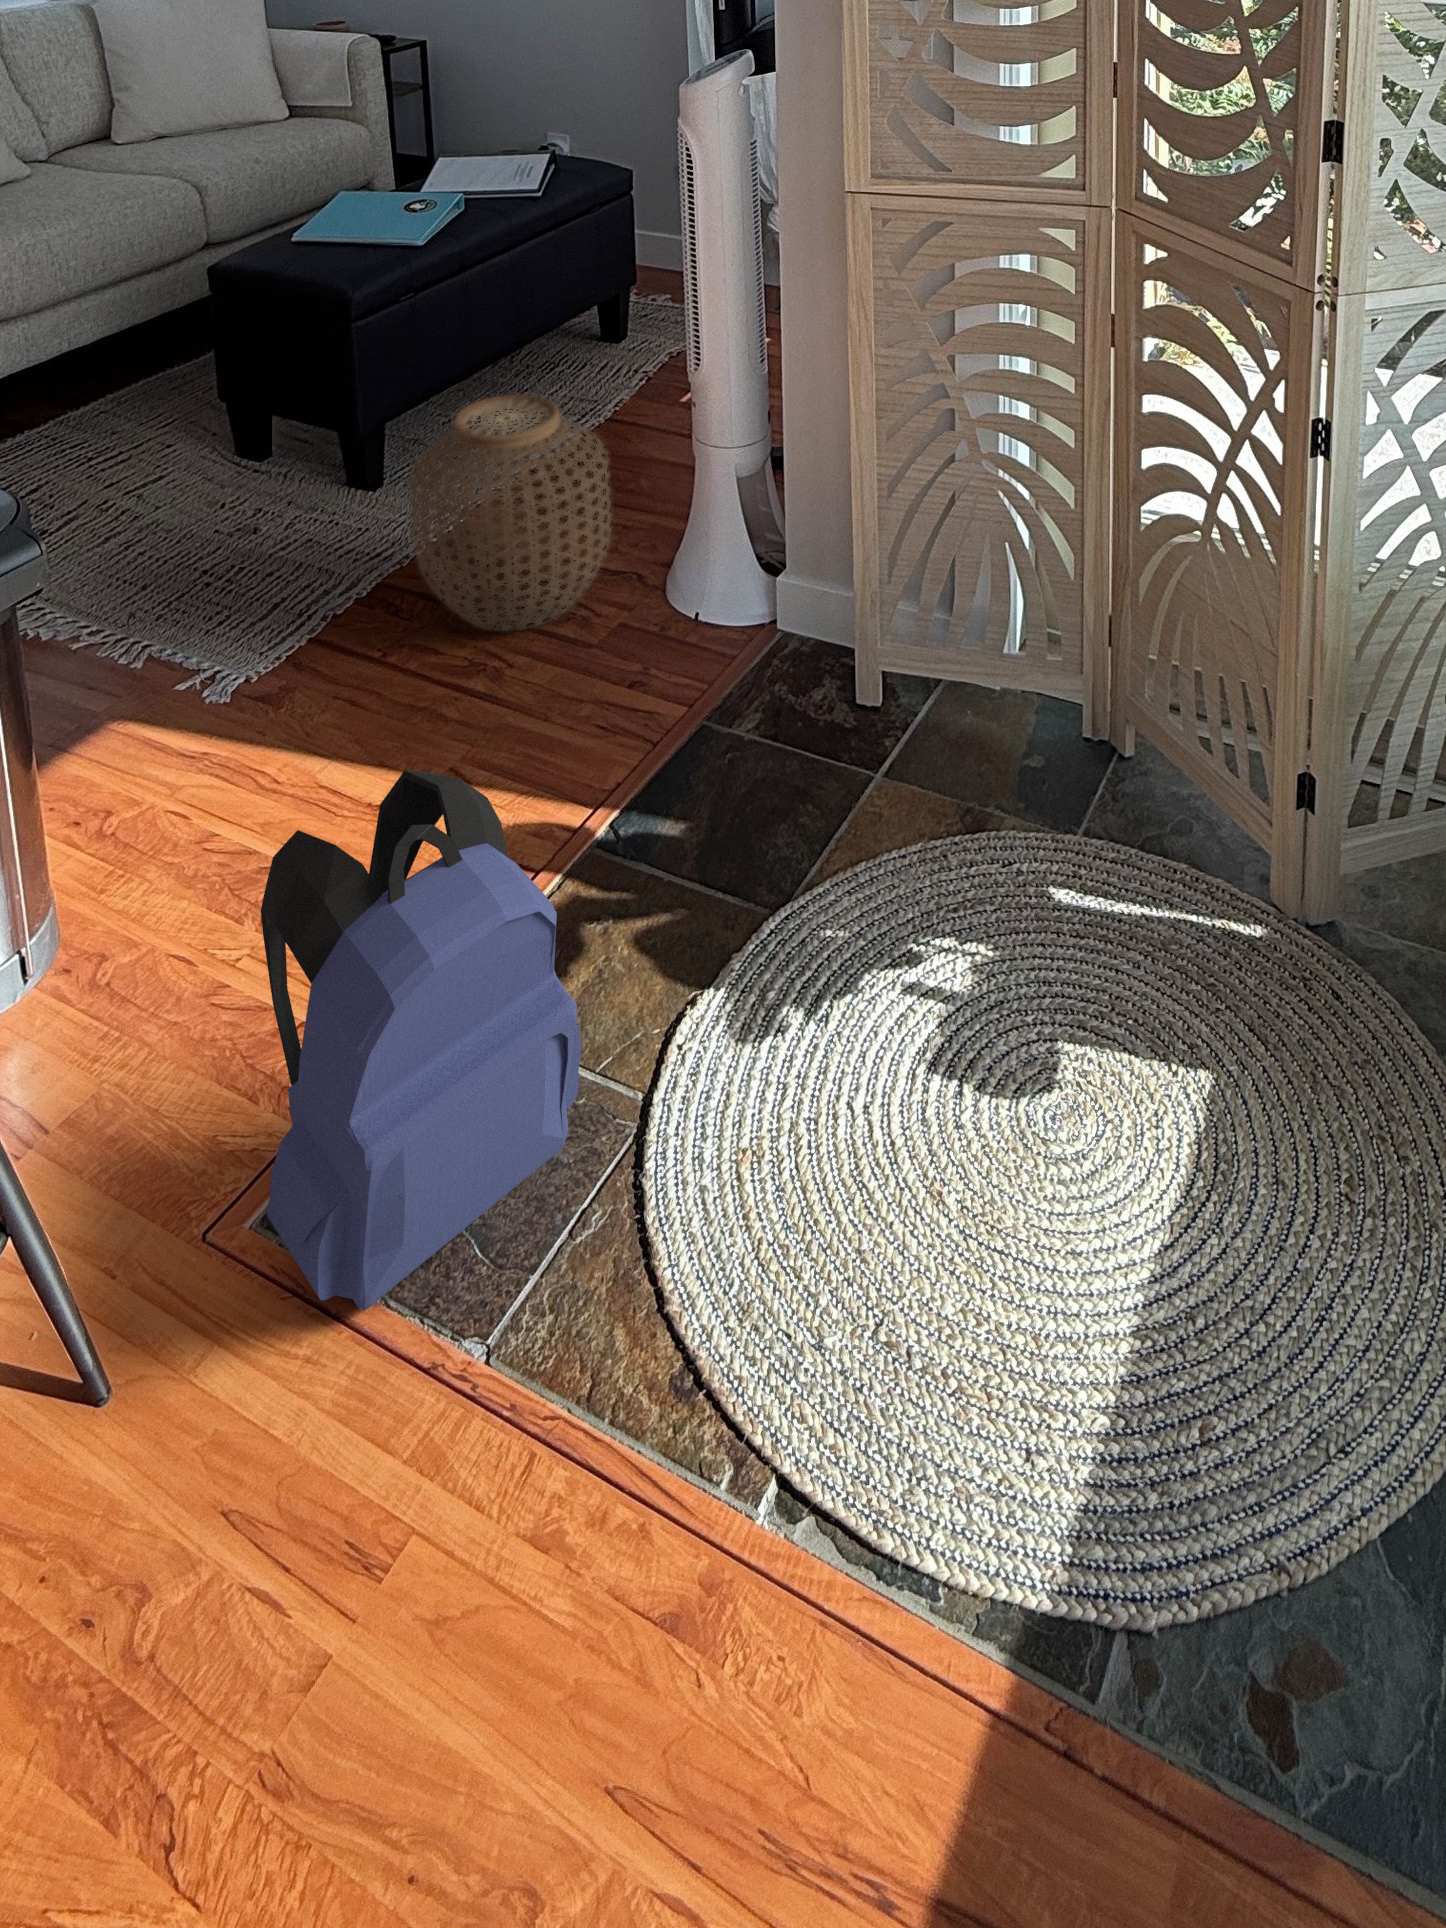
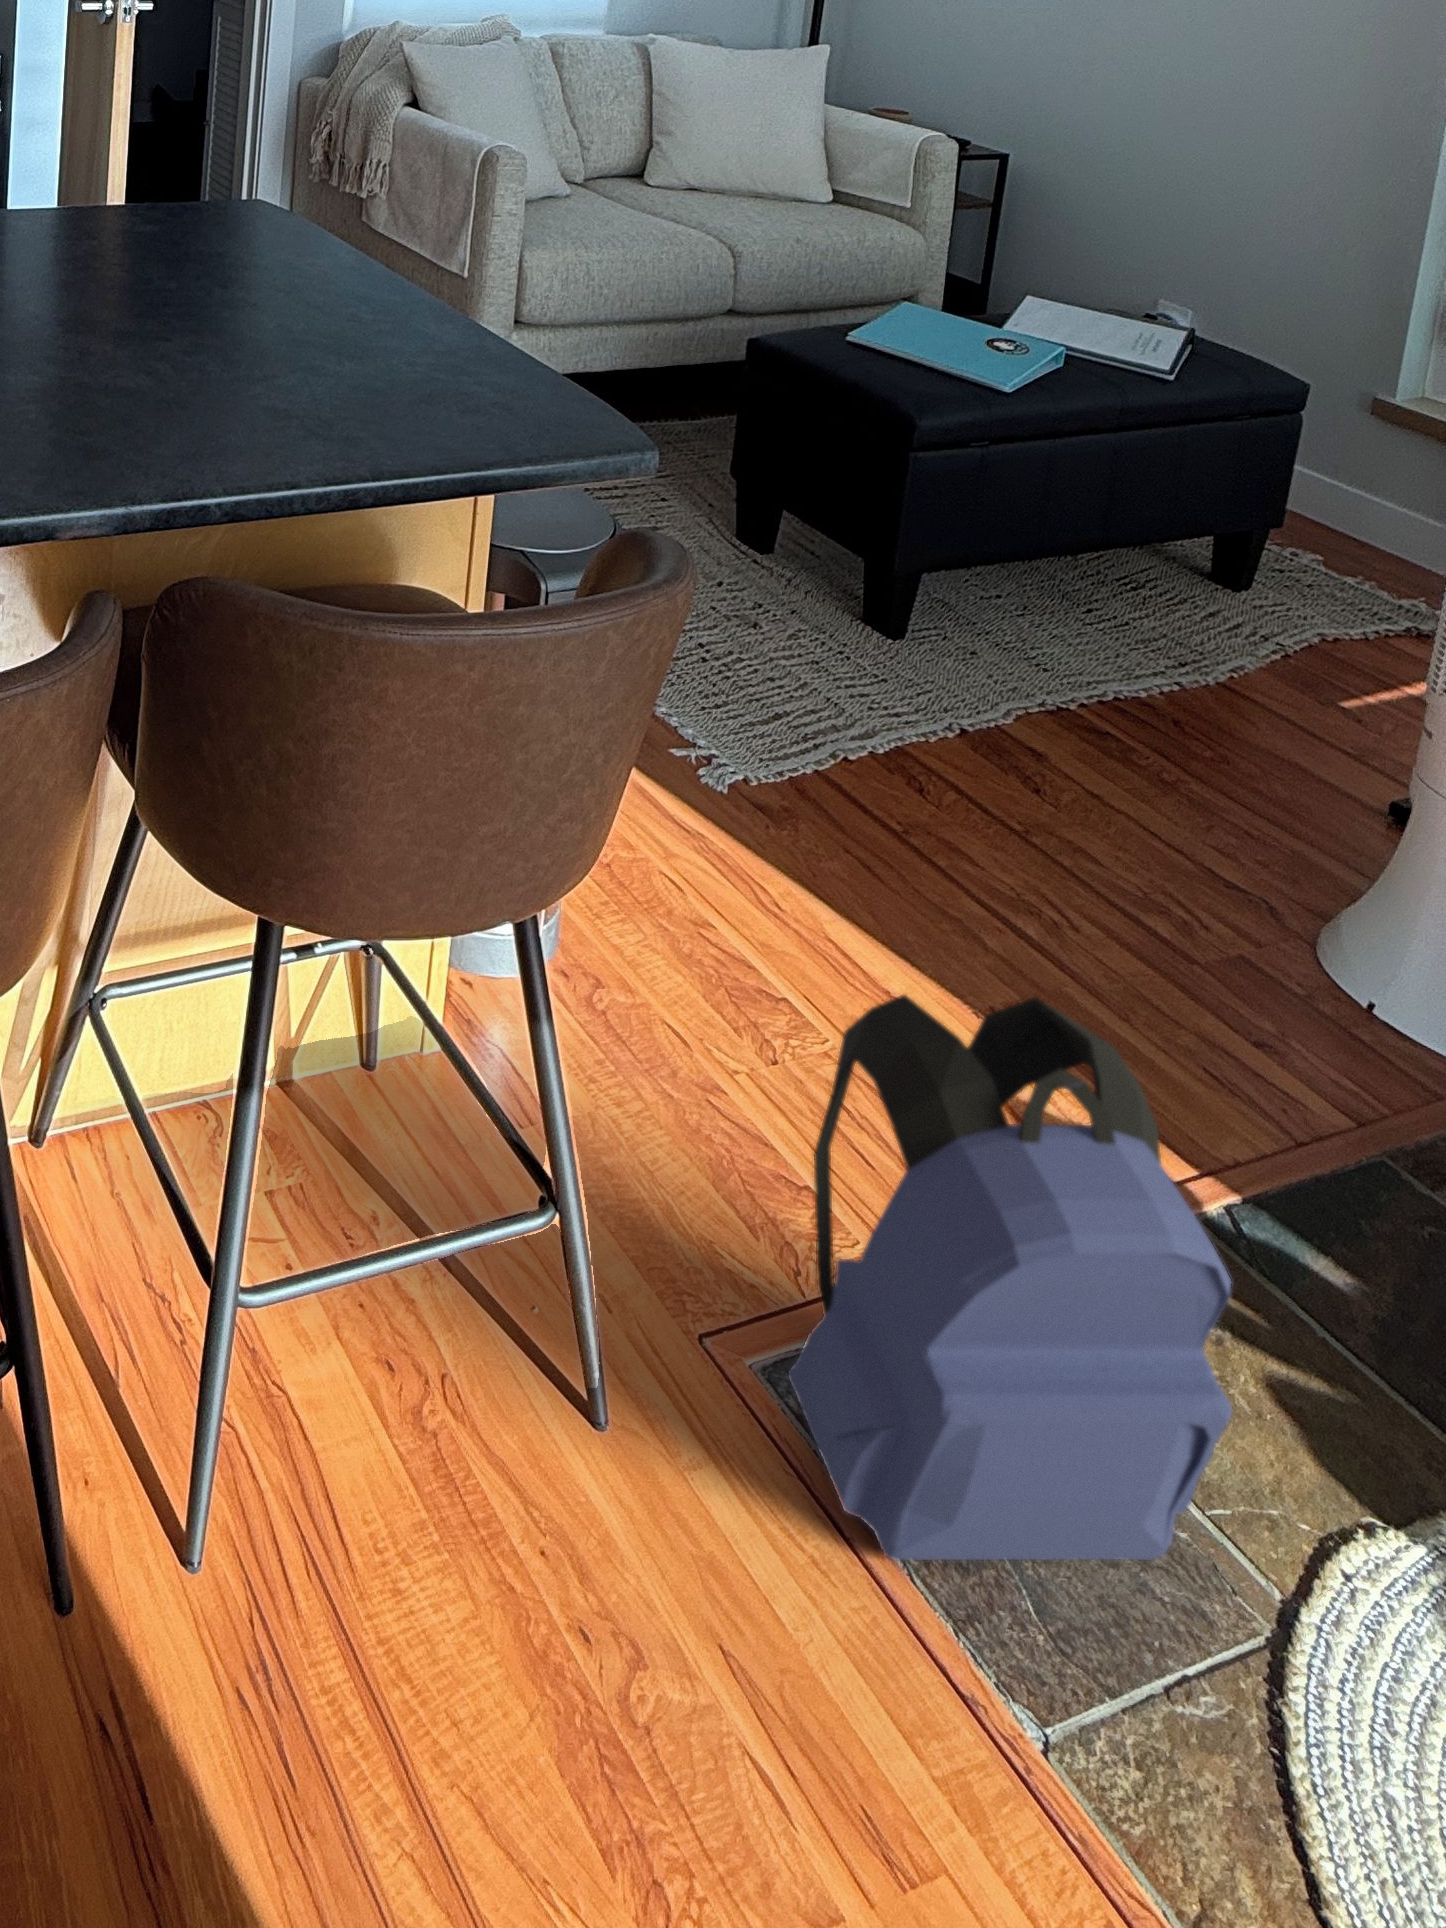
woven basket: present [409,395,612,631] -> none [968,599,1264,898]

